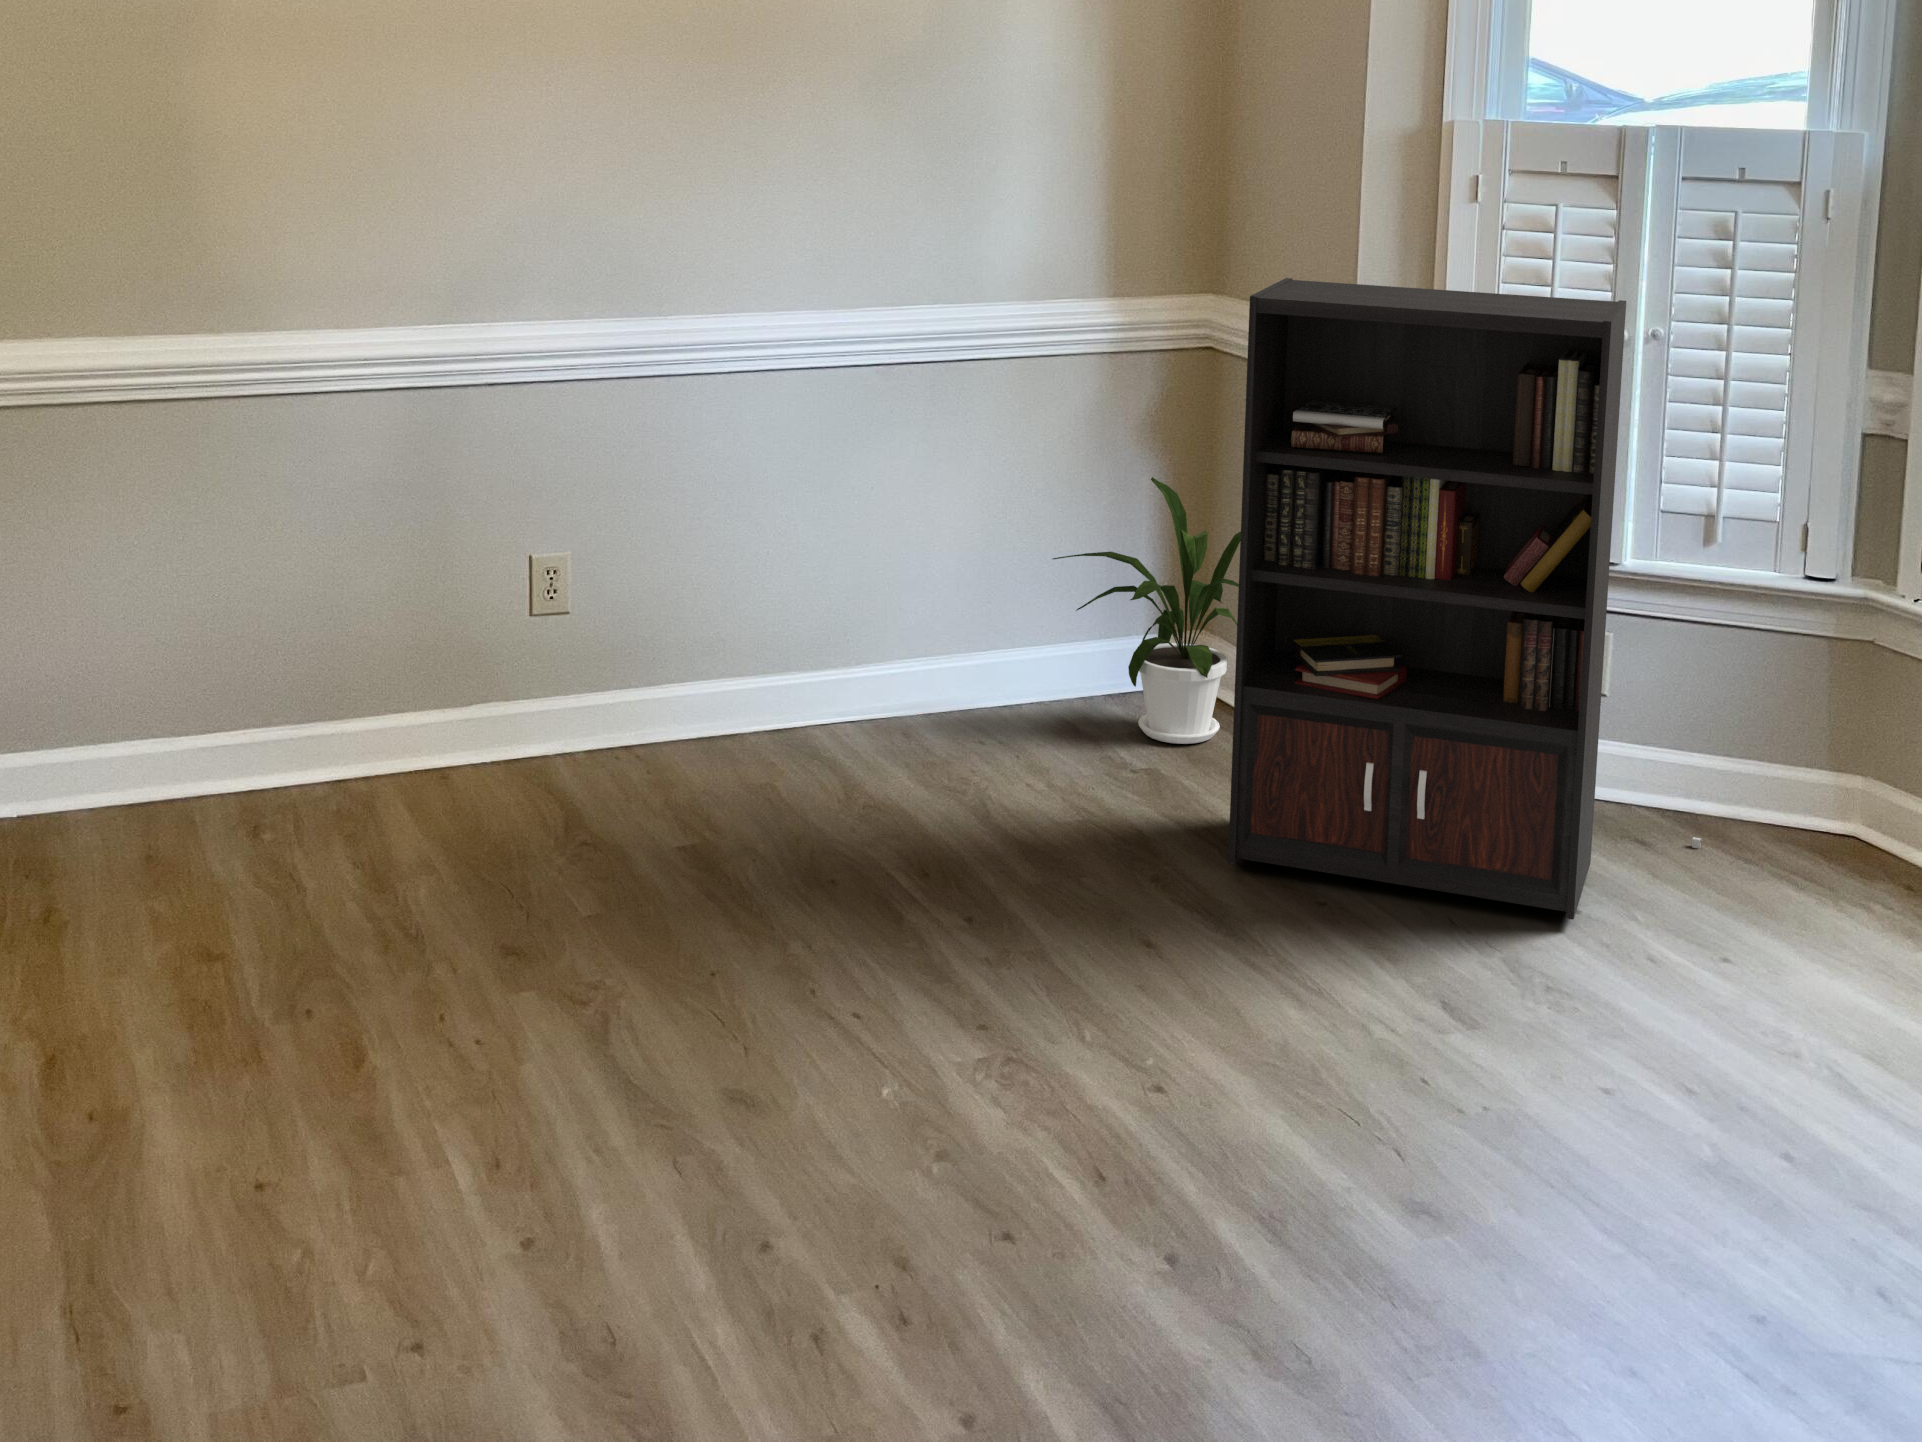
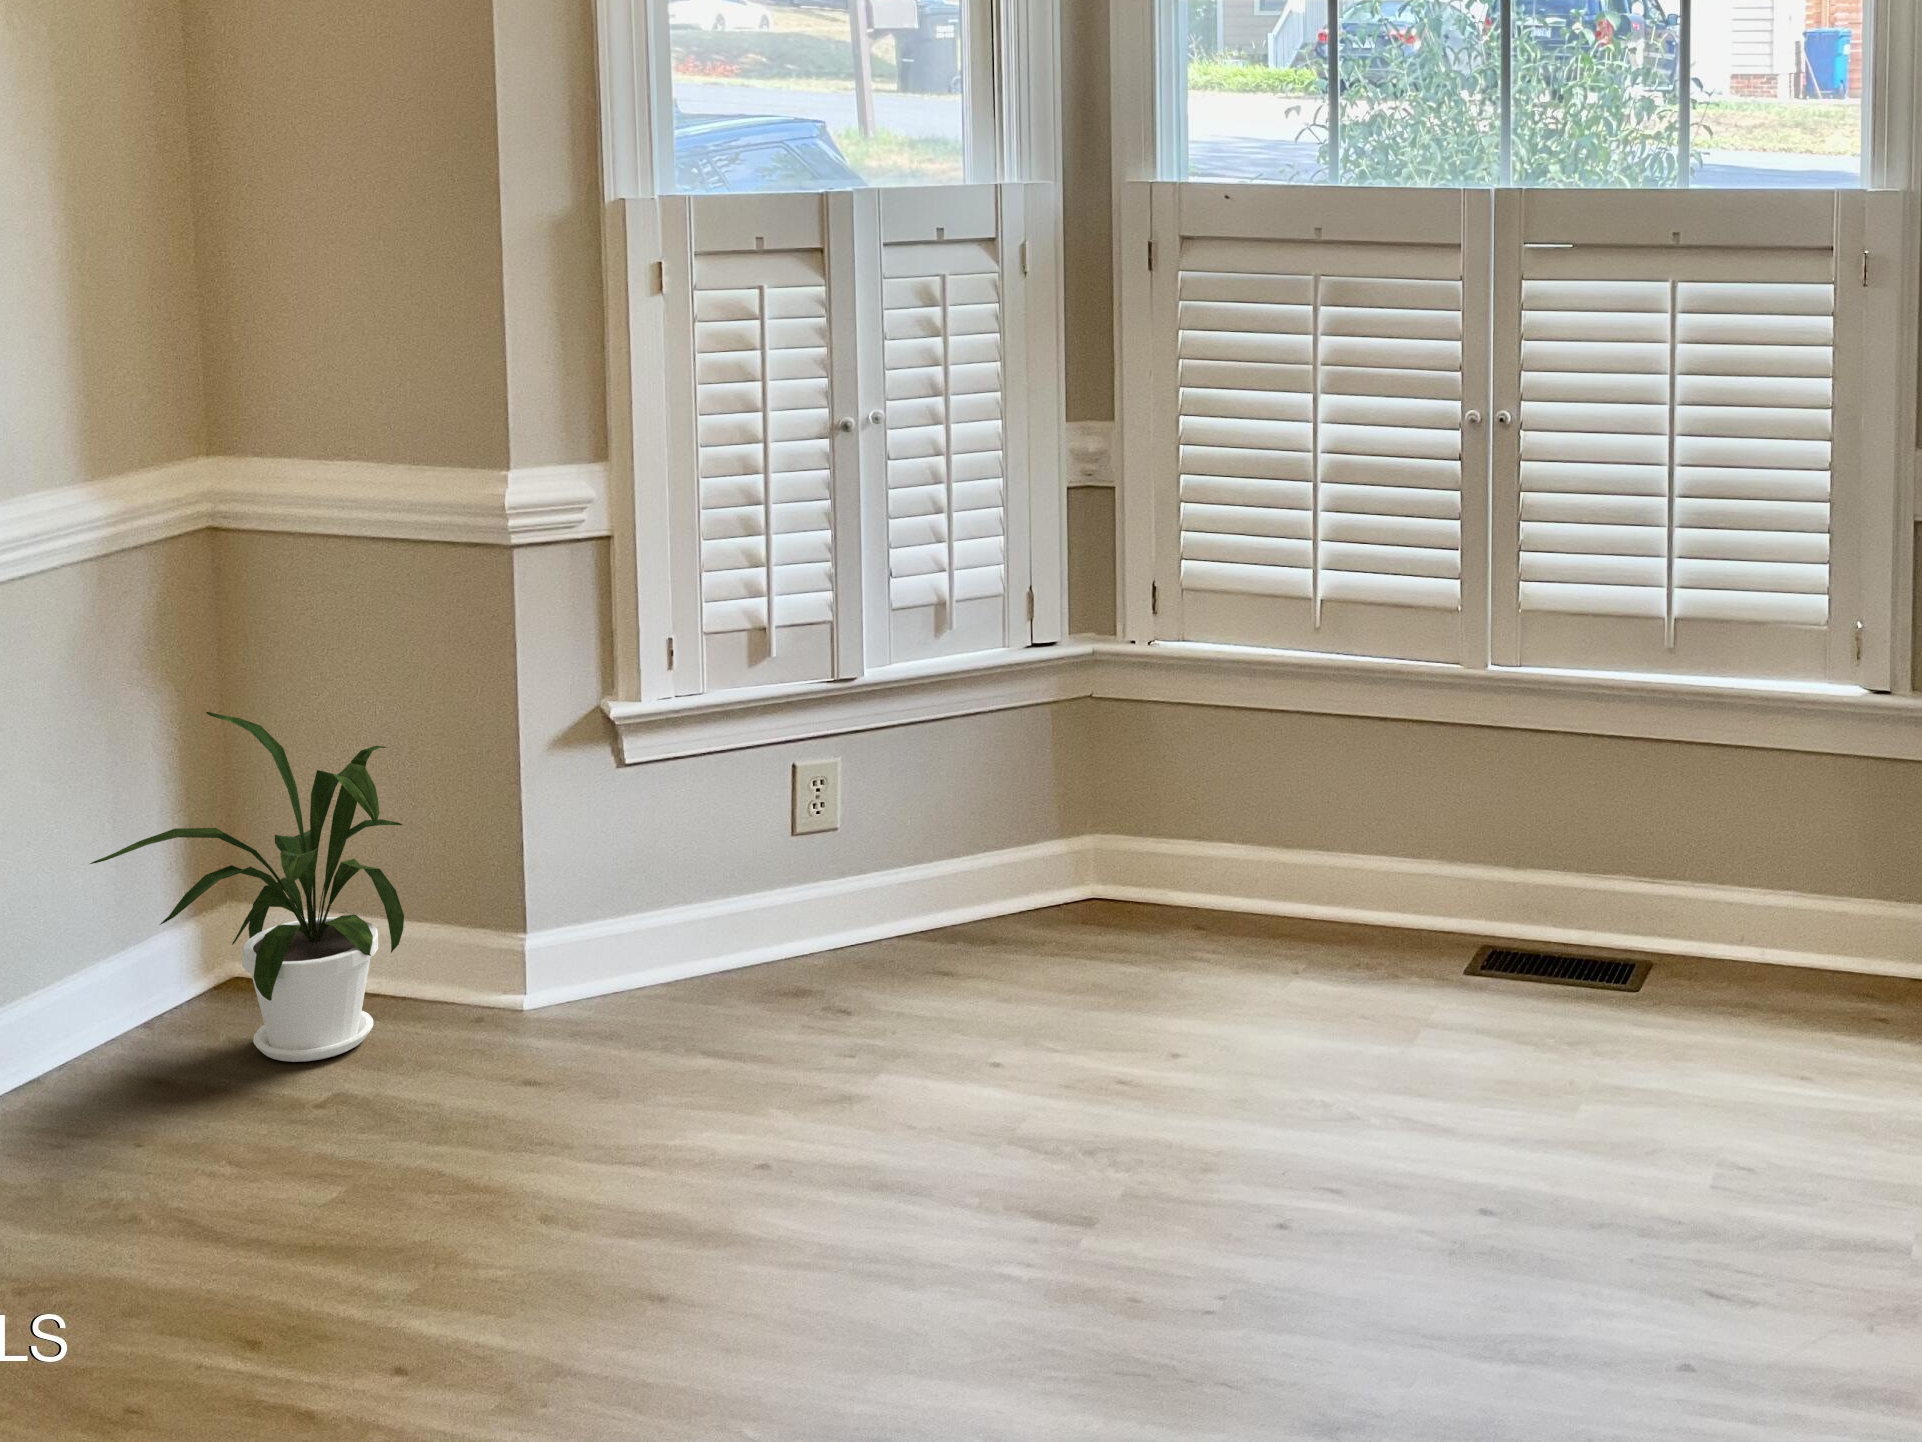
bookcase: present [1228,278,1701,920] -> none [548,388,1014,1171]

